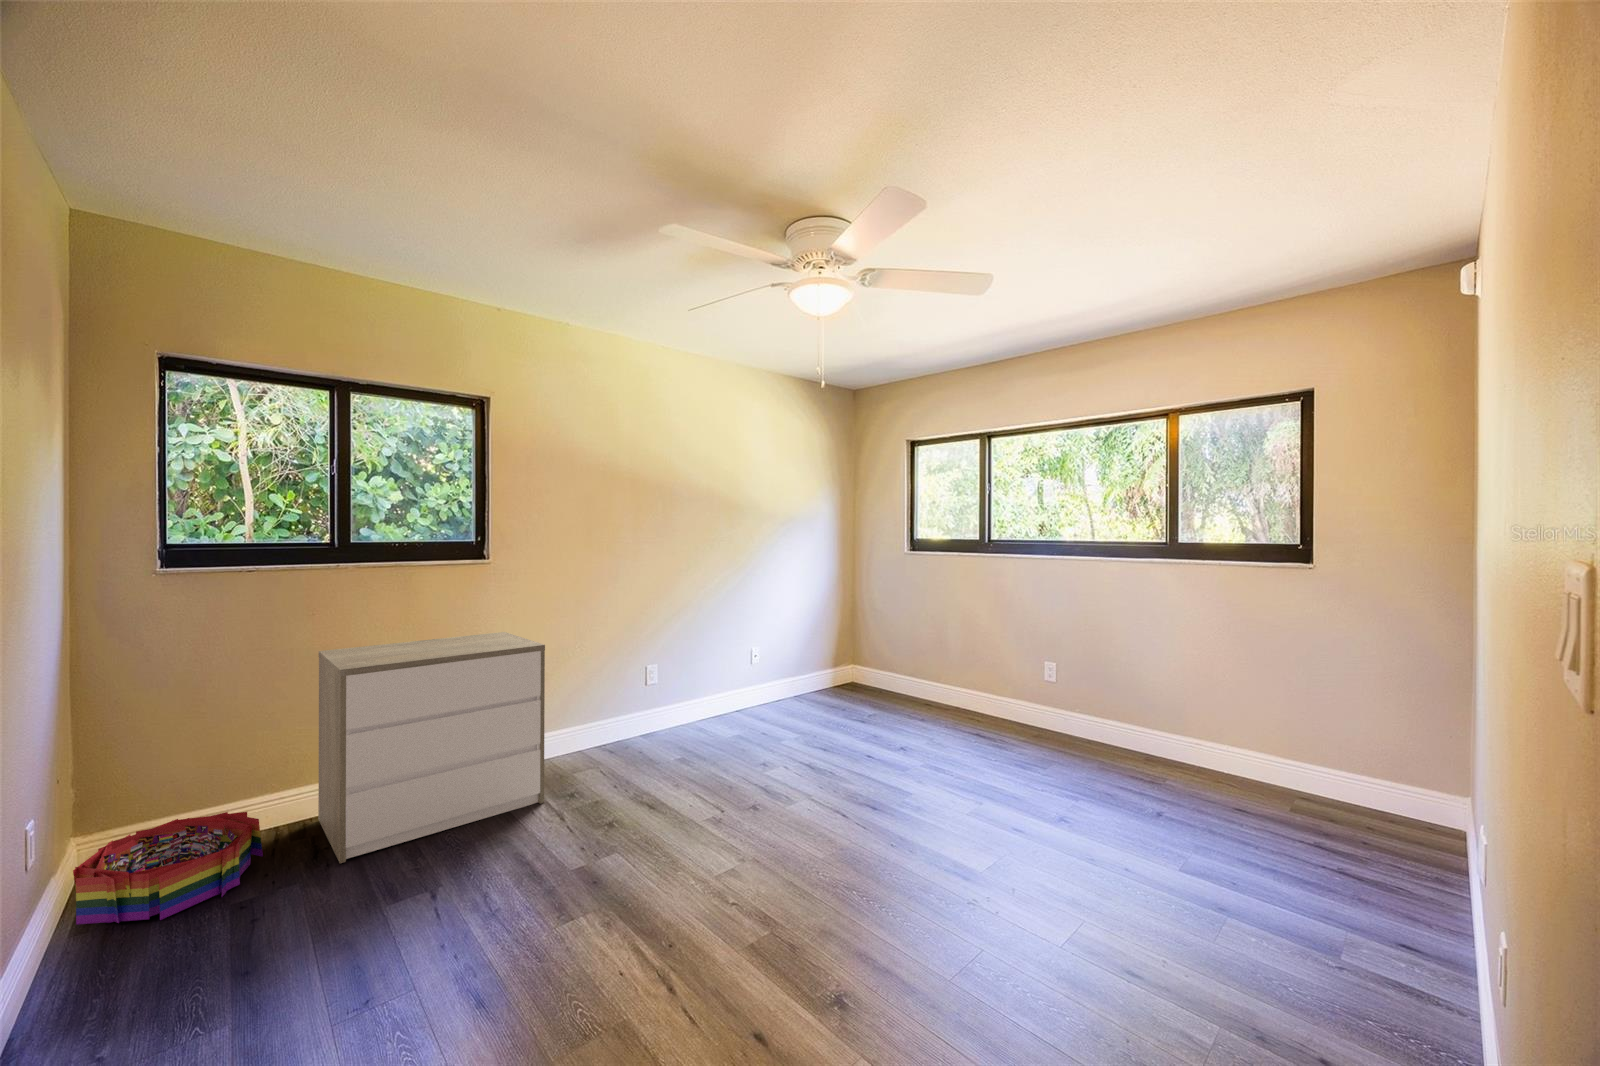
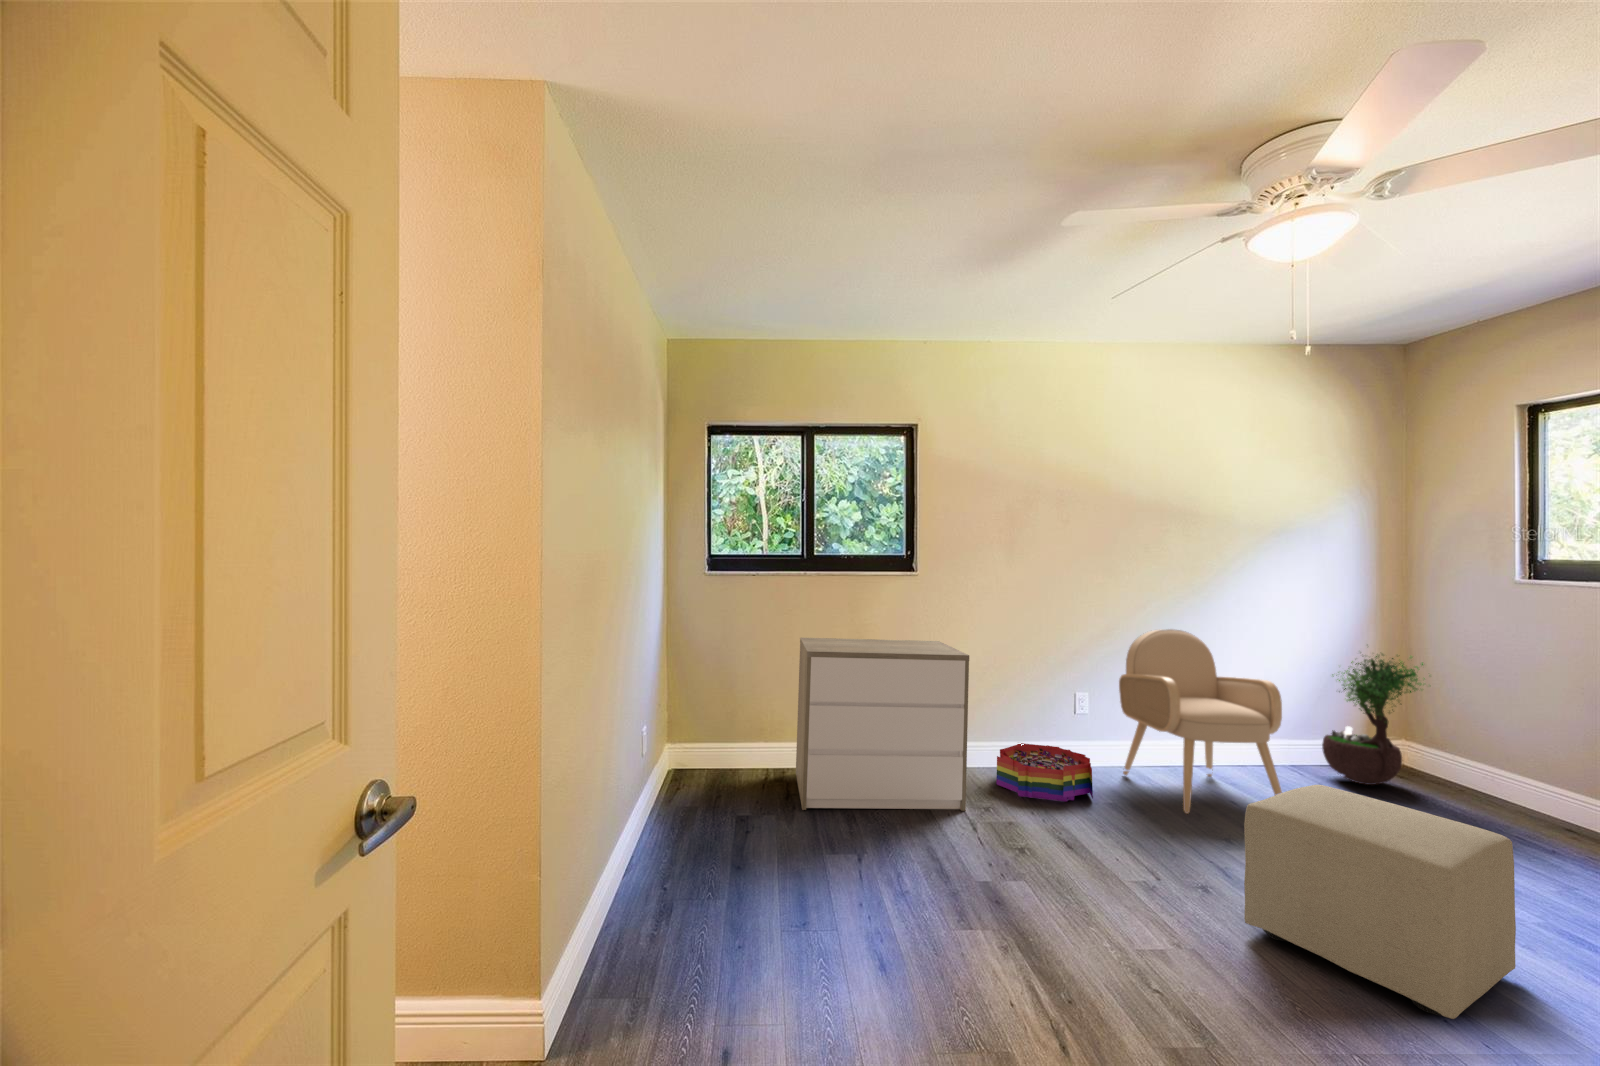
potted tree: none [811,593,870,694] -> present [1322,654,1425,785]
armchair: none [676,595,796,748] -> present [1119,629,1282,813]
ottoman: none [782,705,920,844] -> present [1244,785,1516,1019]
storage bin: present [73,812,263,924] -> present [997,743,1093,801]

